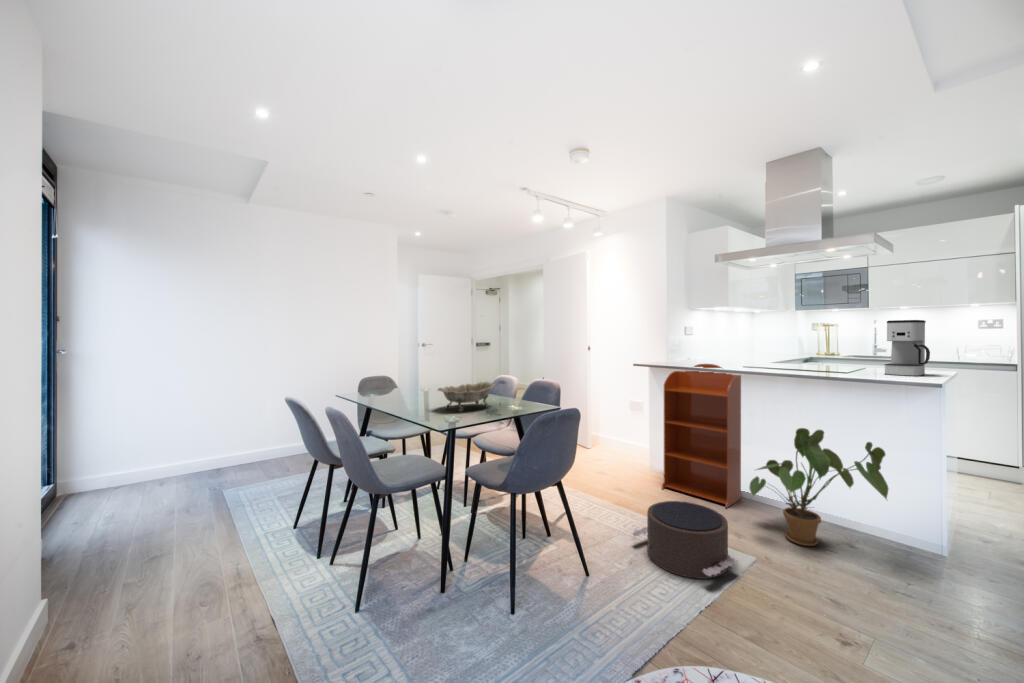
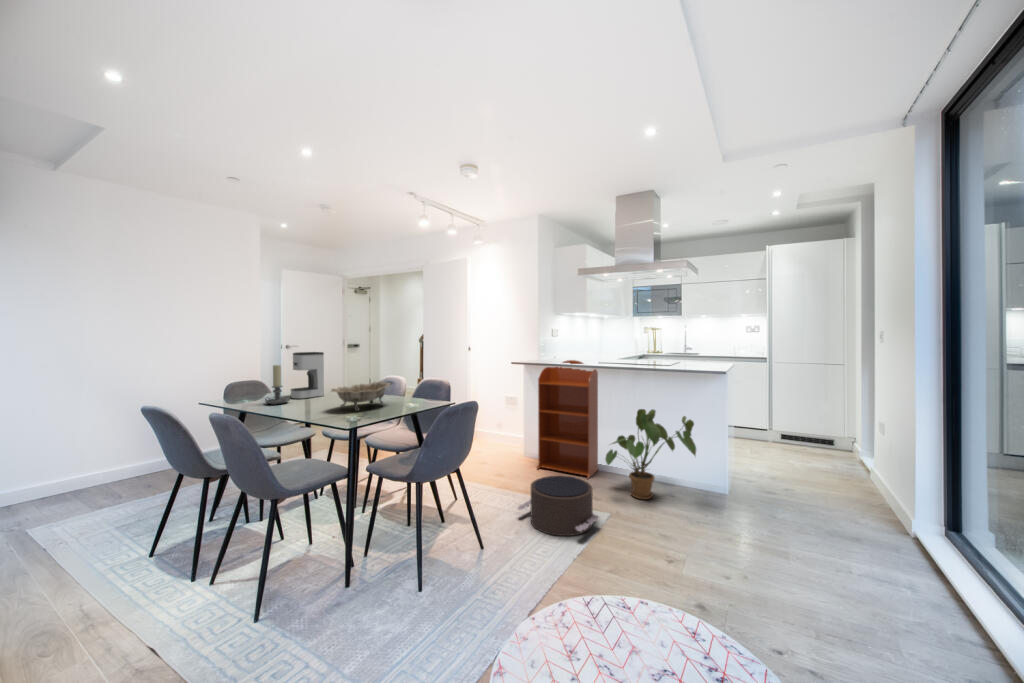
coffee maker: present [885,320,930,376] -> present [291,352,324,399]
candle holder: none [385,363,406,401] -> present [265,365,289,405]

